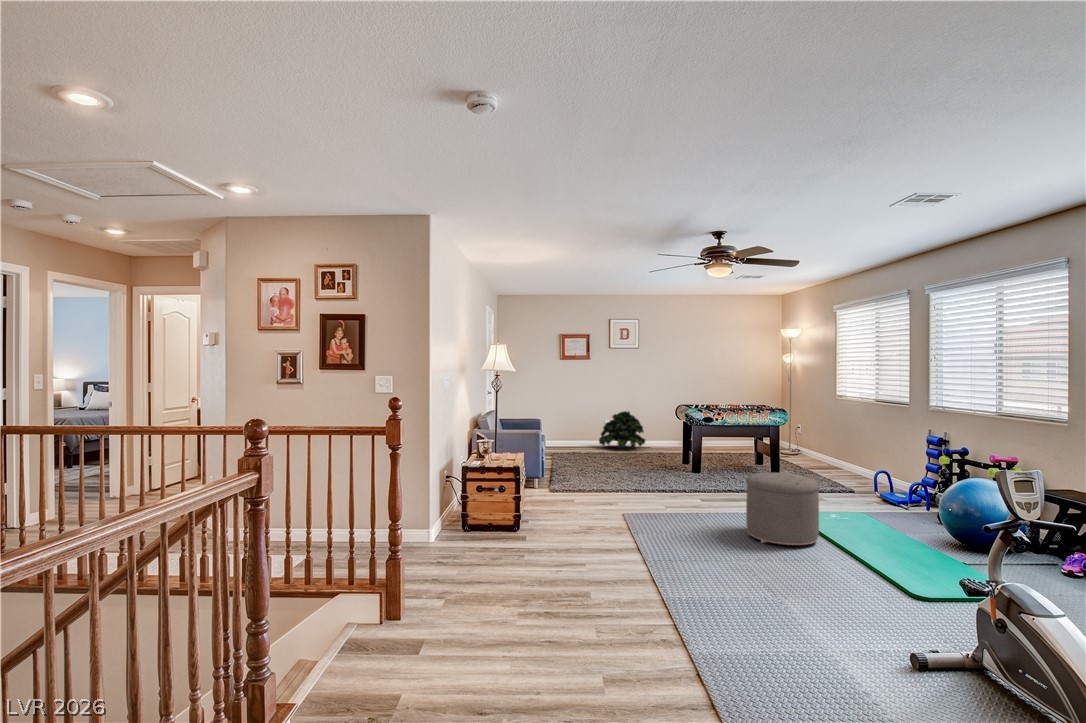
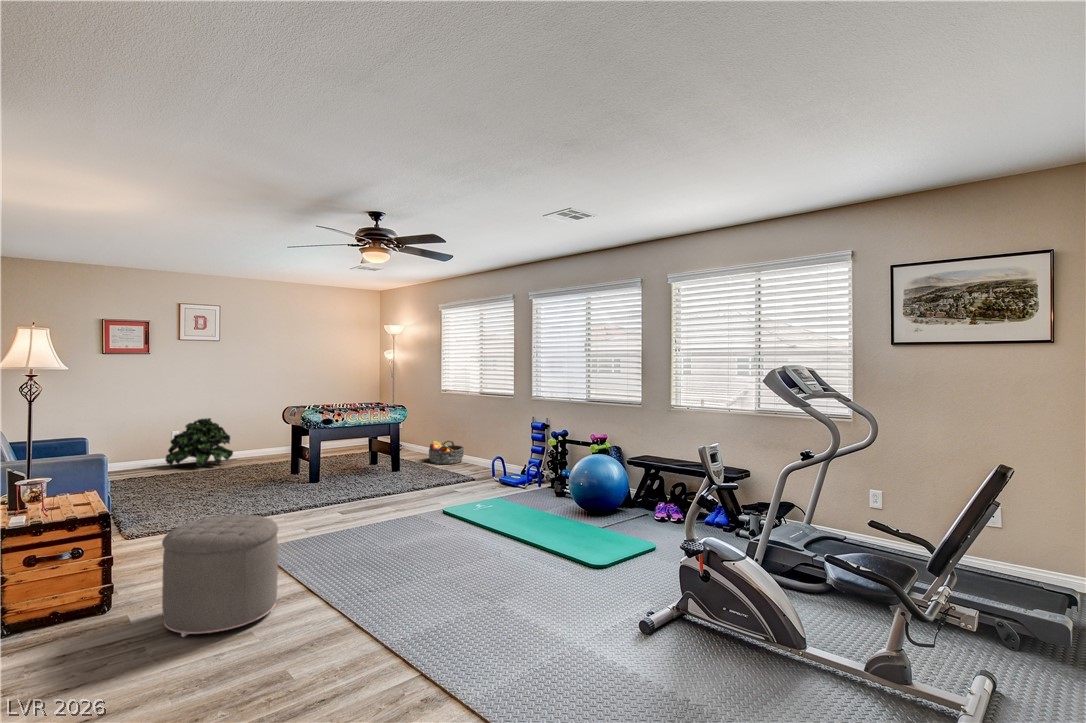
basket: none [816,447,856,473] -> present [429,441,464,464]
ottoman: present [746,473,819,545] -> present [162,515,278,637]

